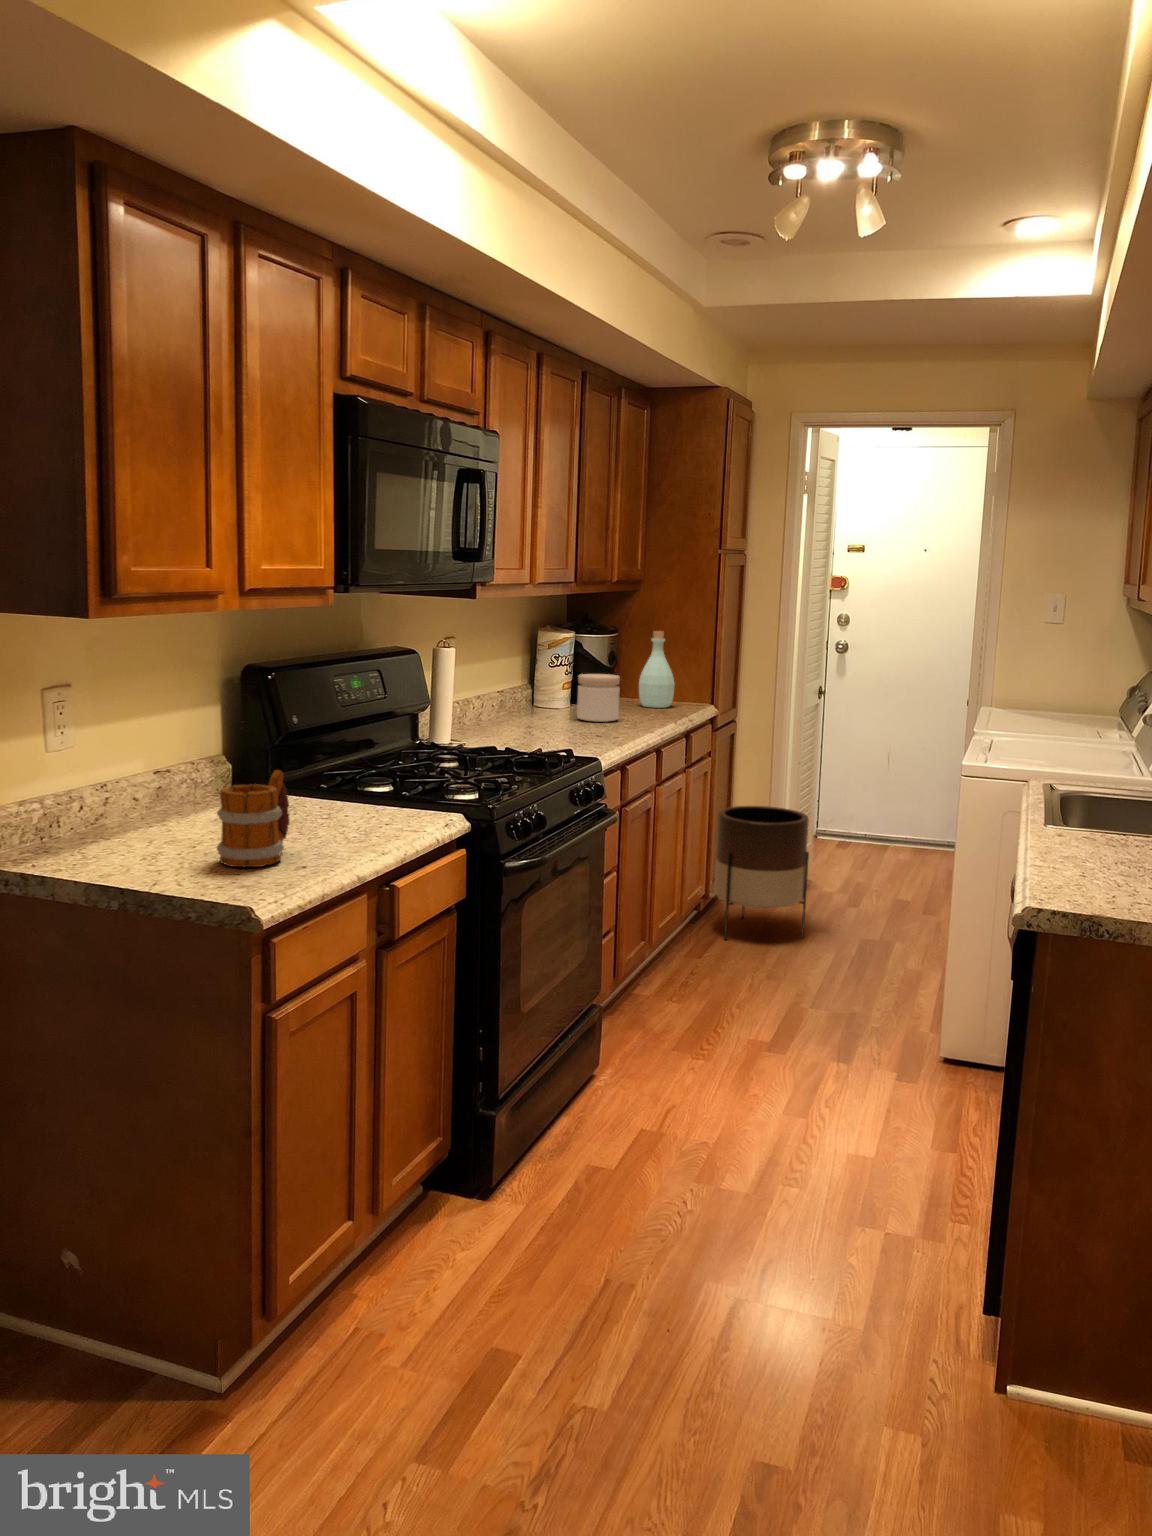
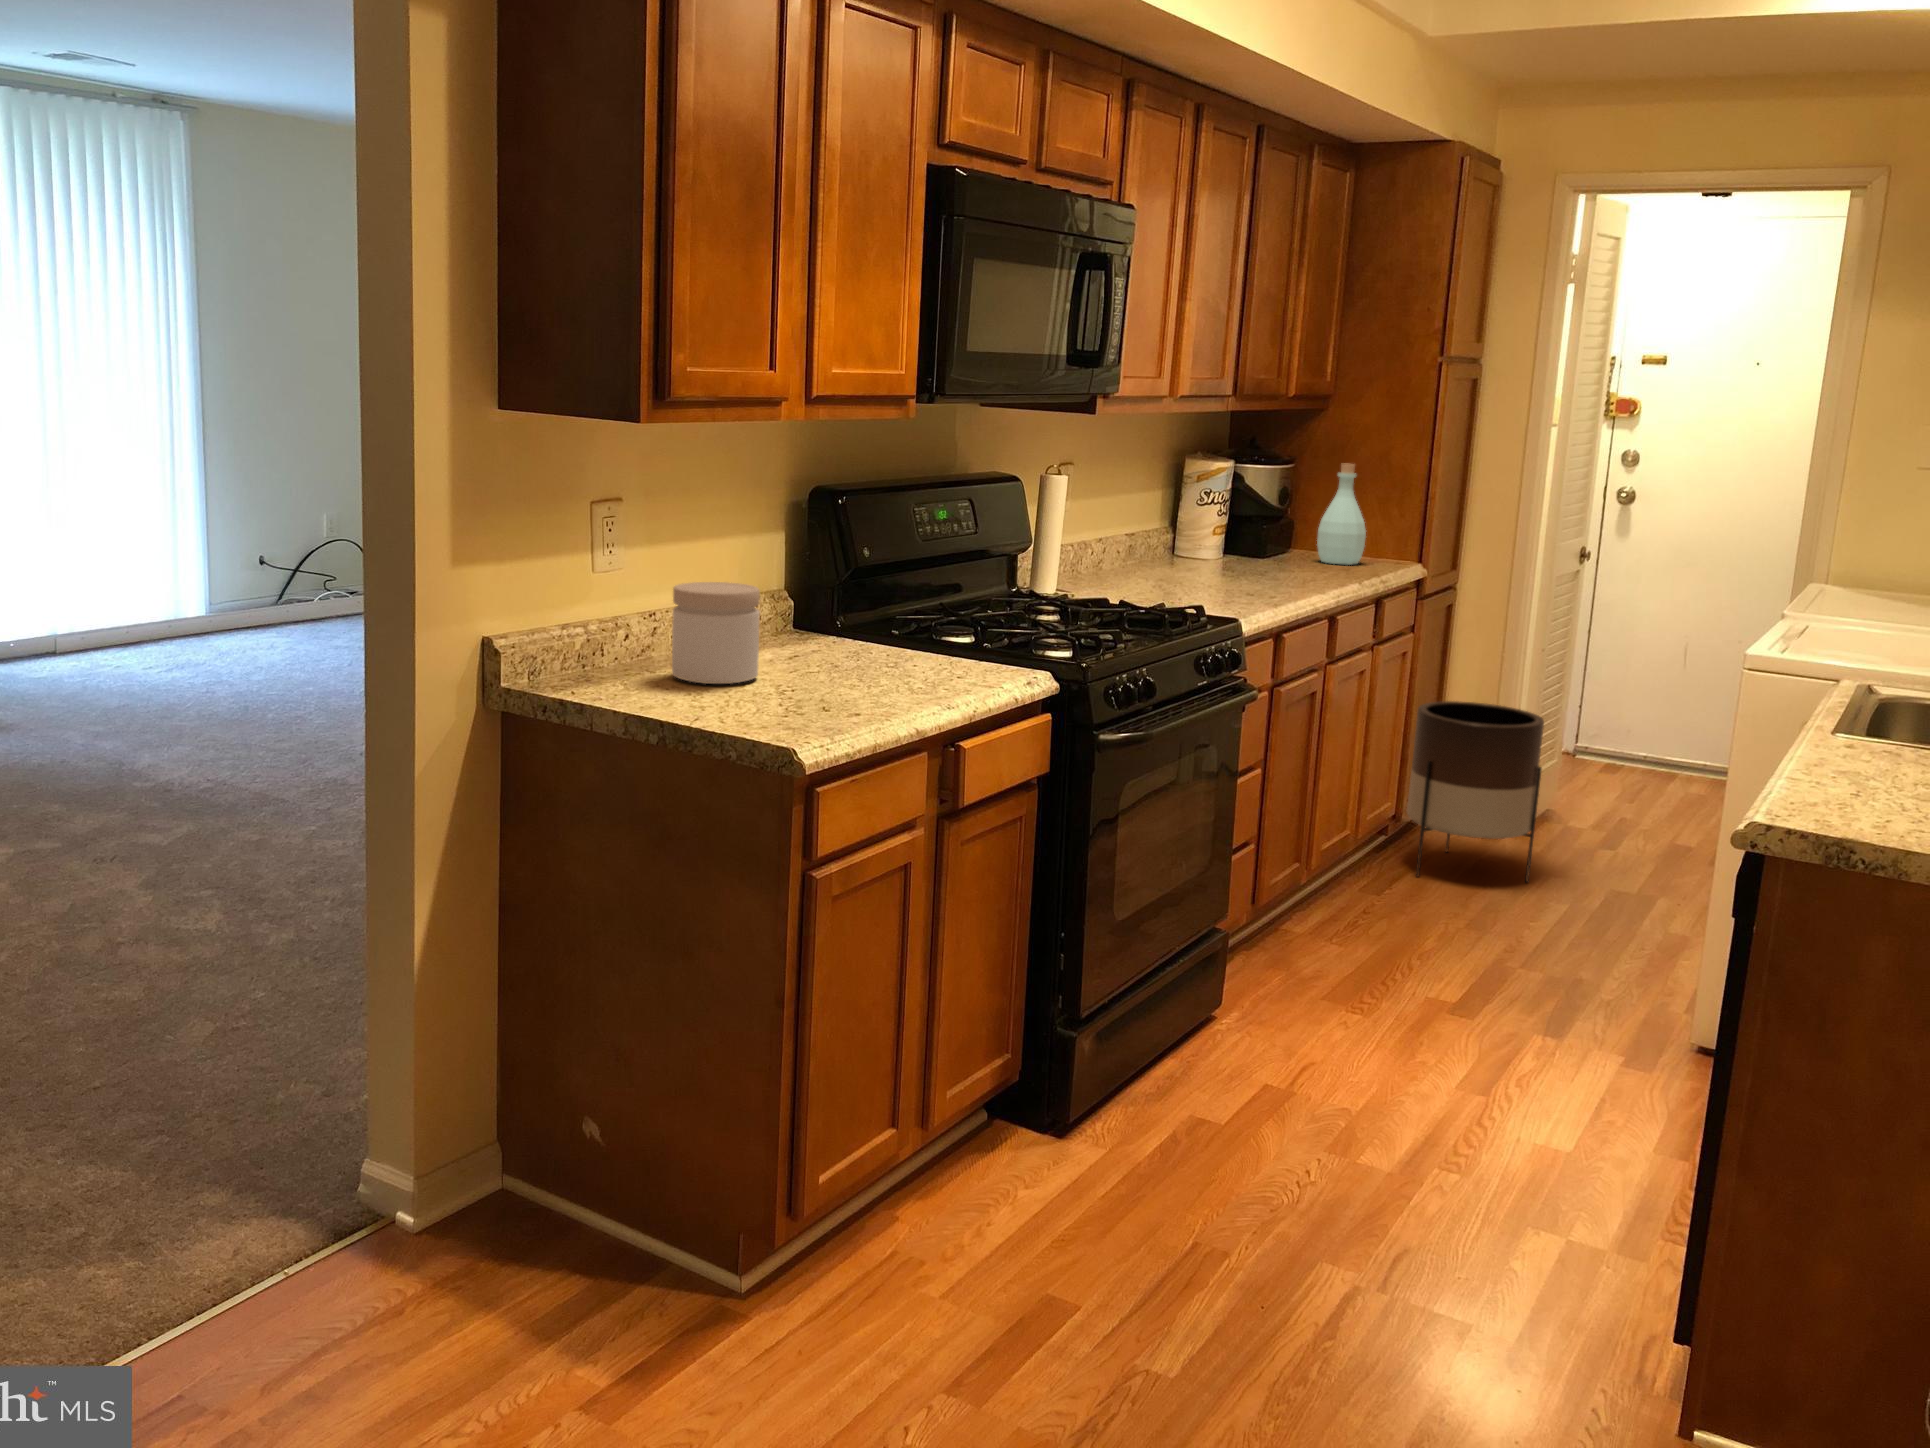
jar: present [577,674,620,722] -> present [672,582,760,684]
mug: present [217,770,290,867] -> none [765,603,848,710]

